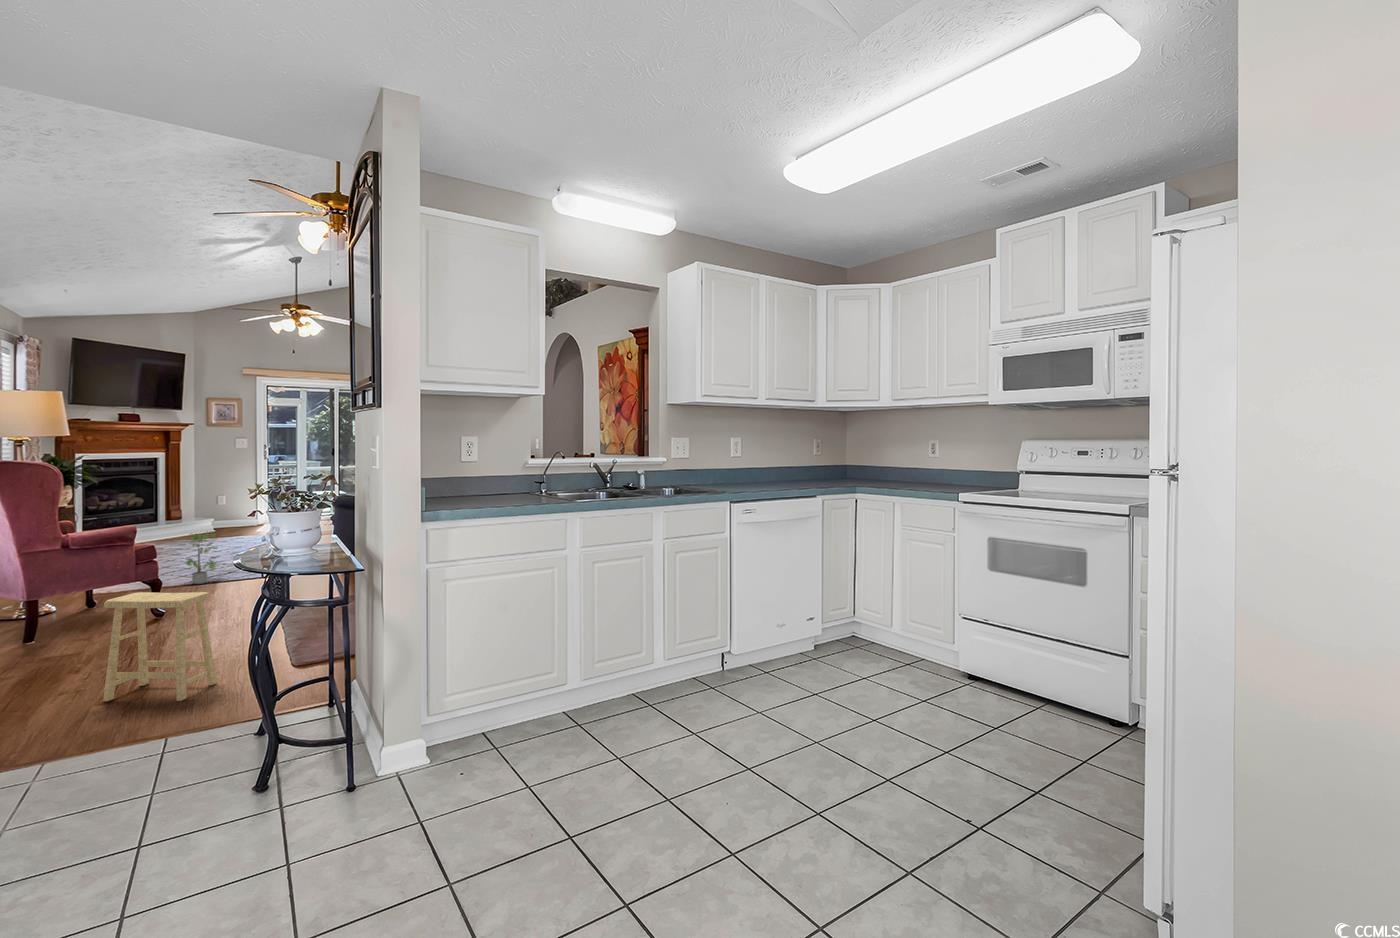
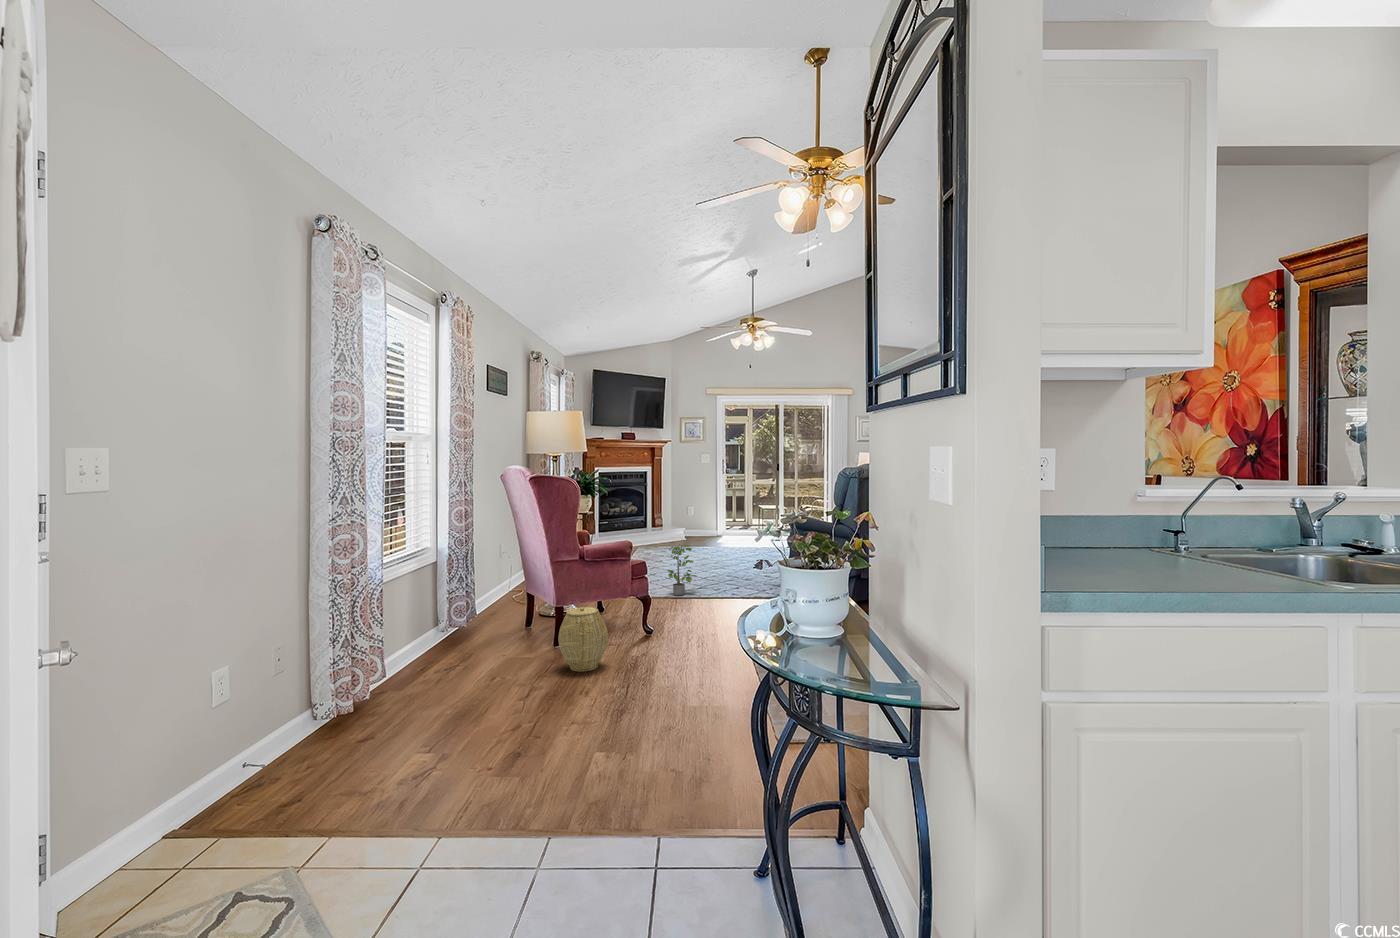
woven basket: none [35,591,105,657] -> present [558,607,608,672]
footstool: present [103,592,217,701] -> none [604,628,703,765]

